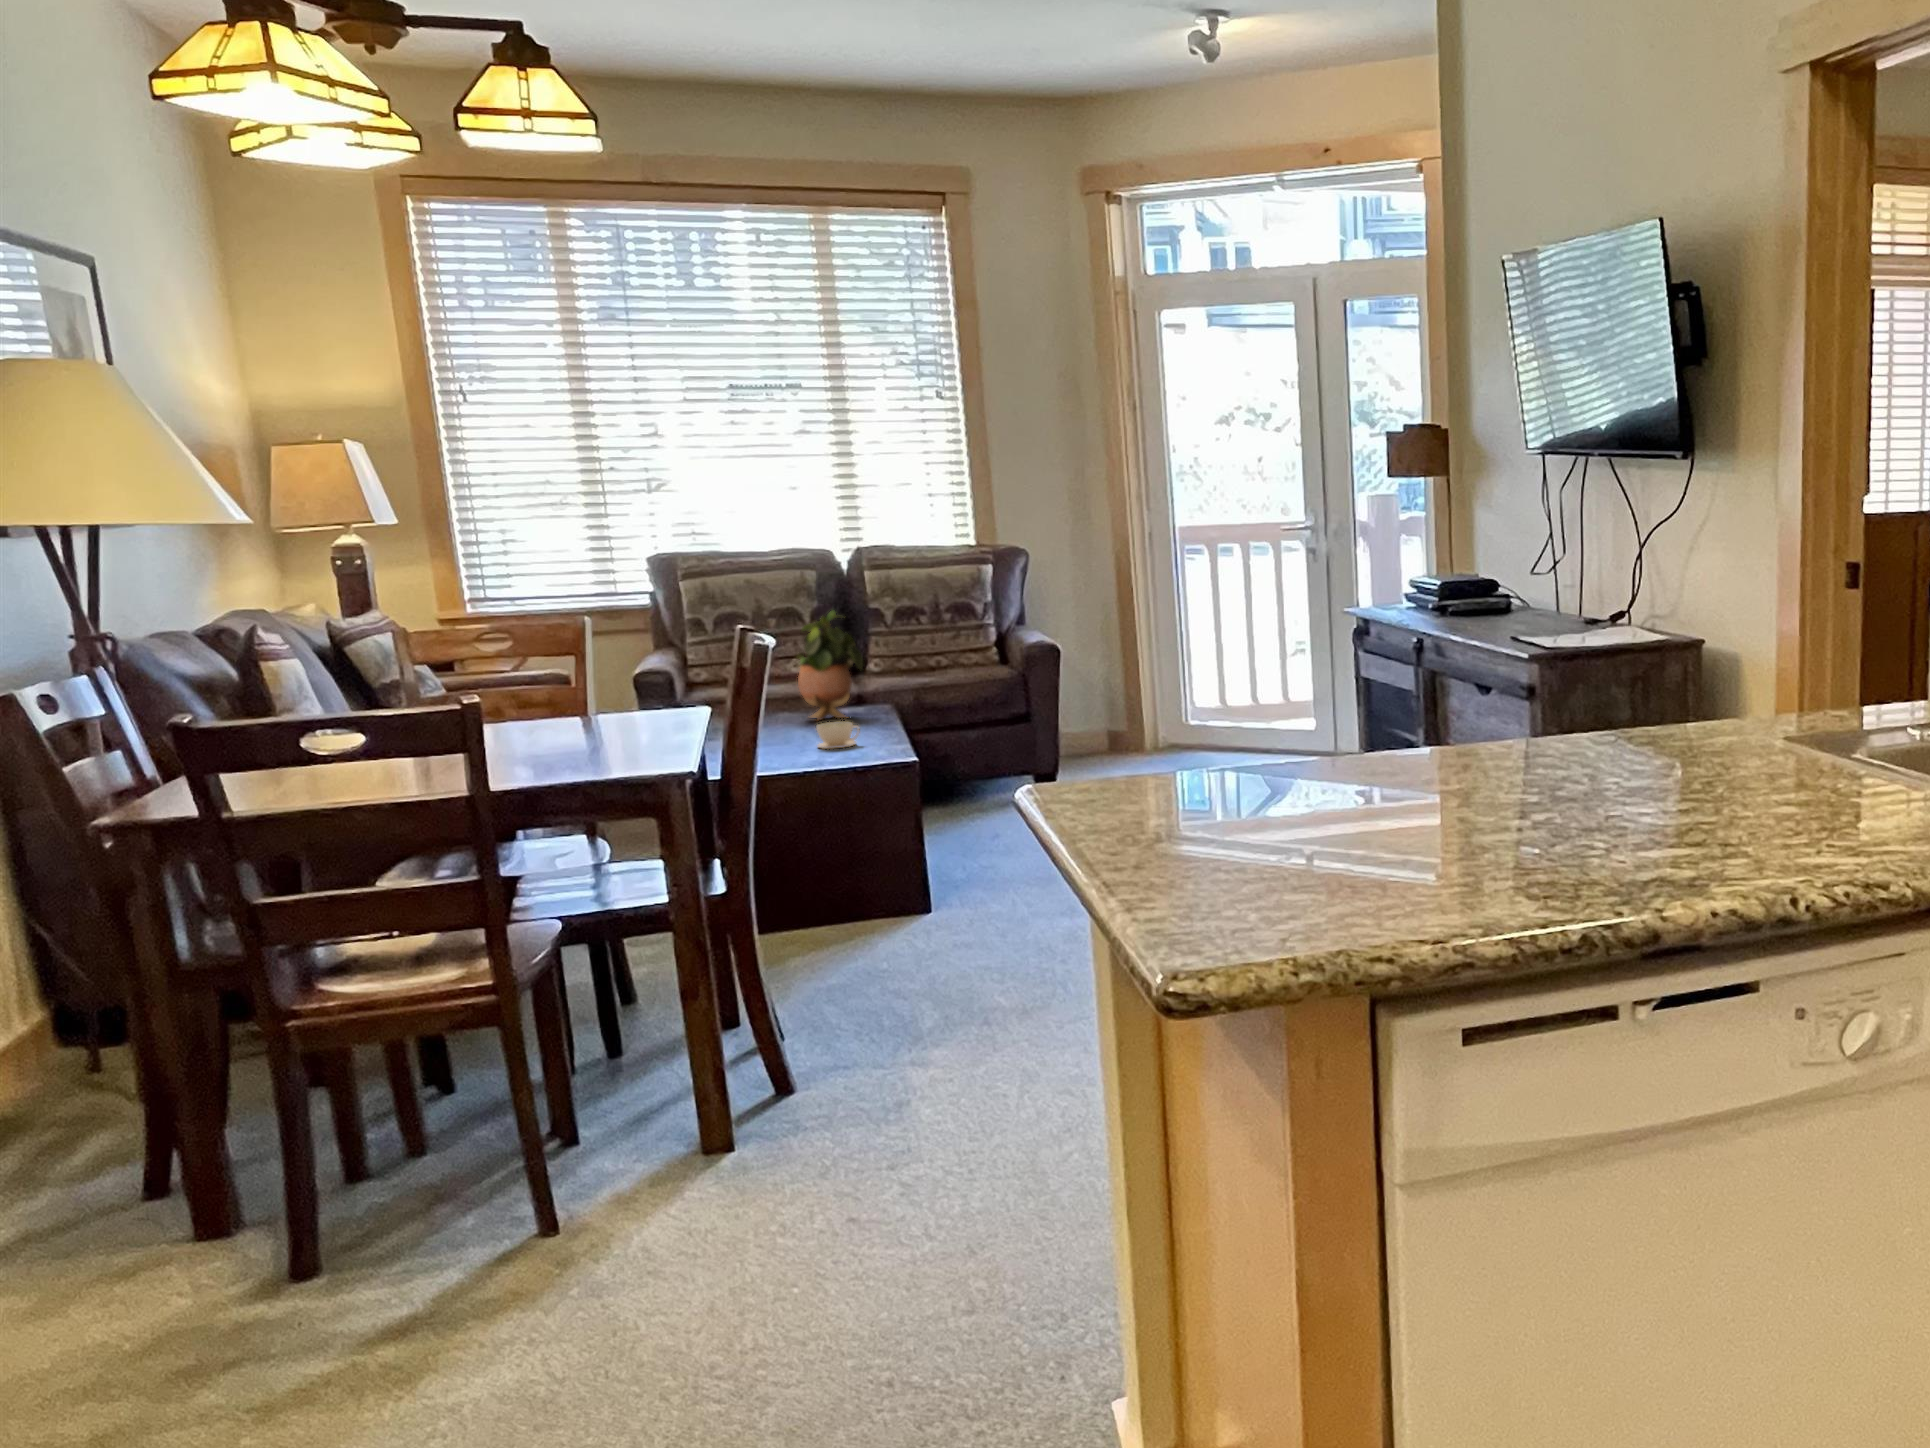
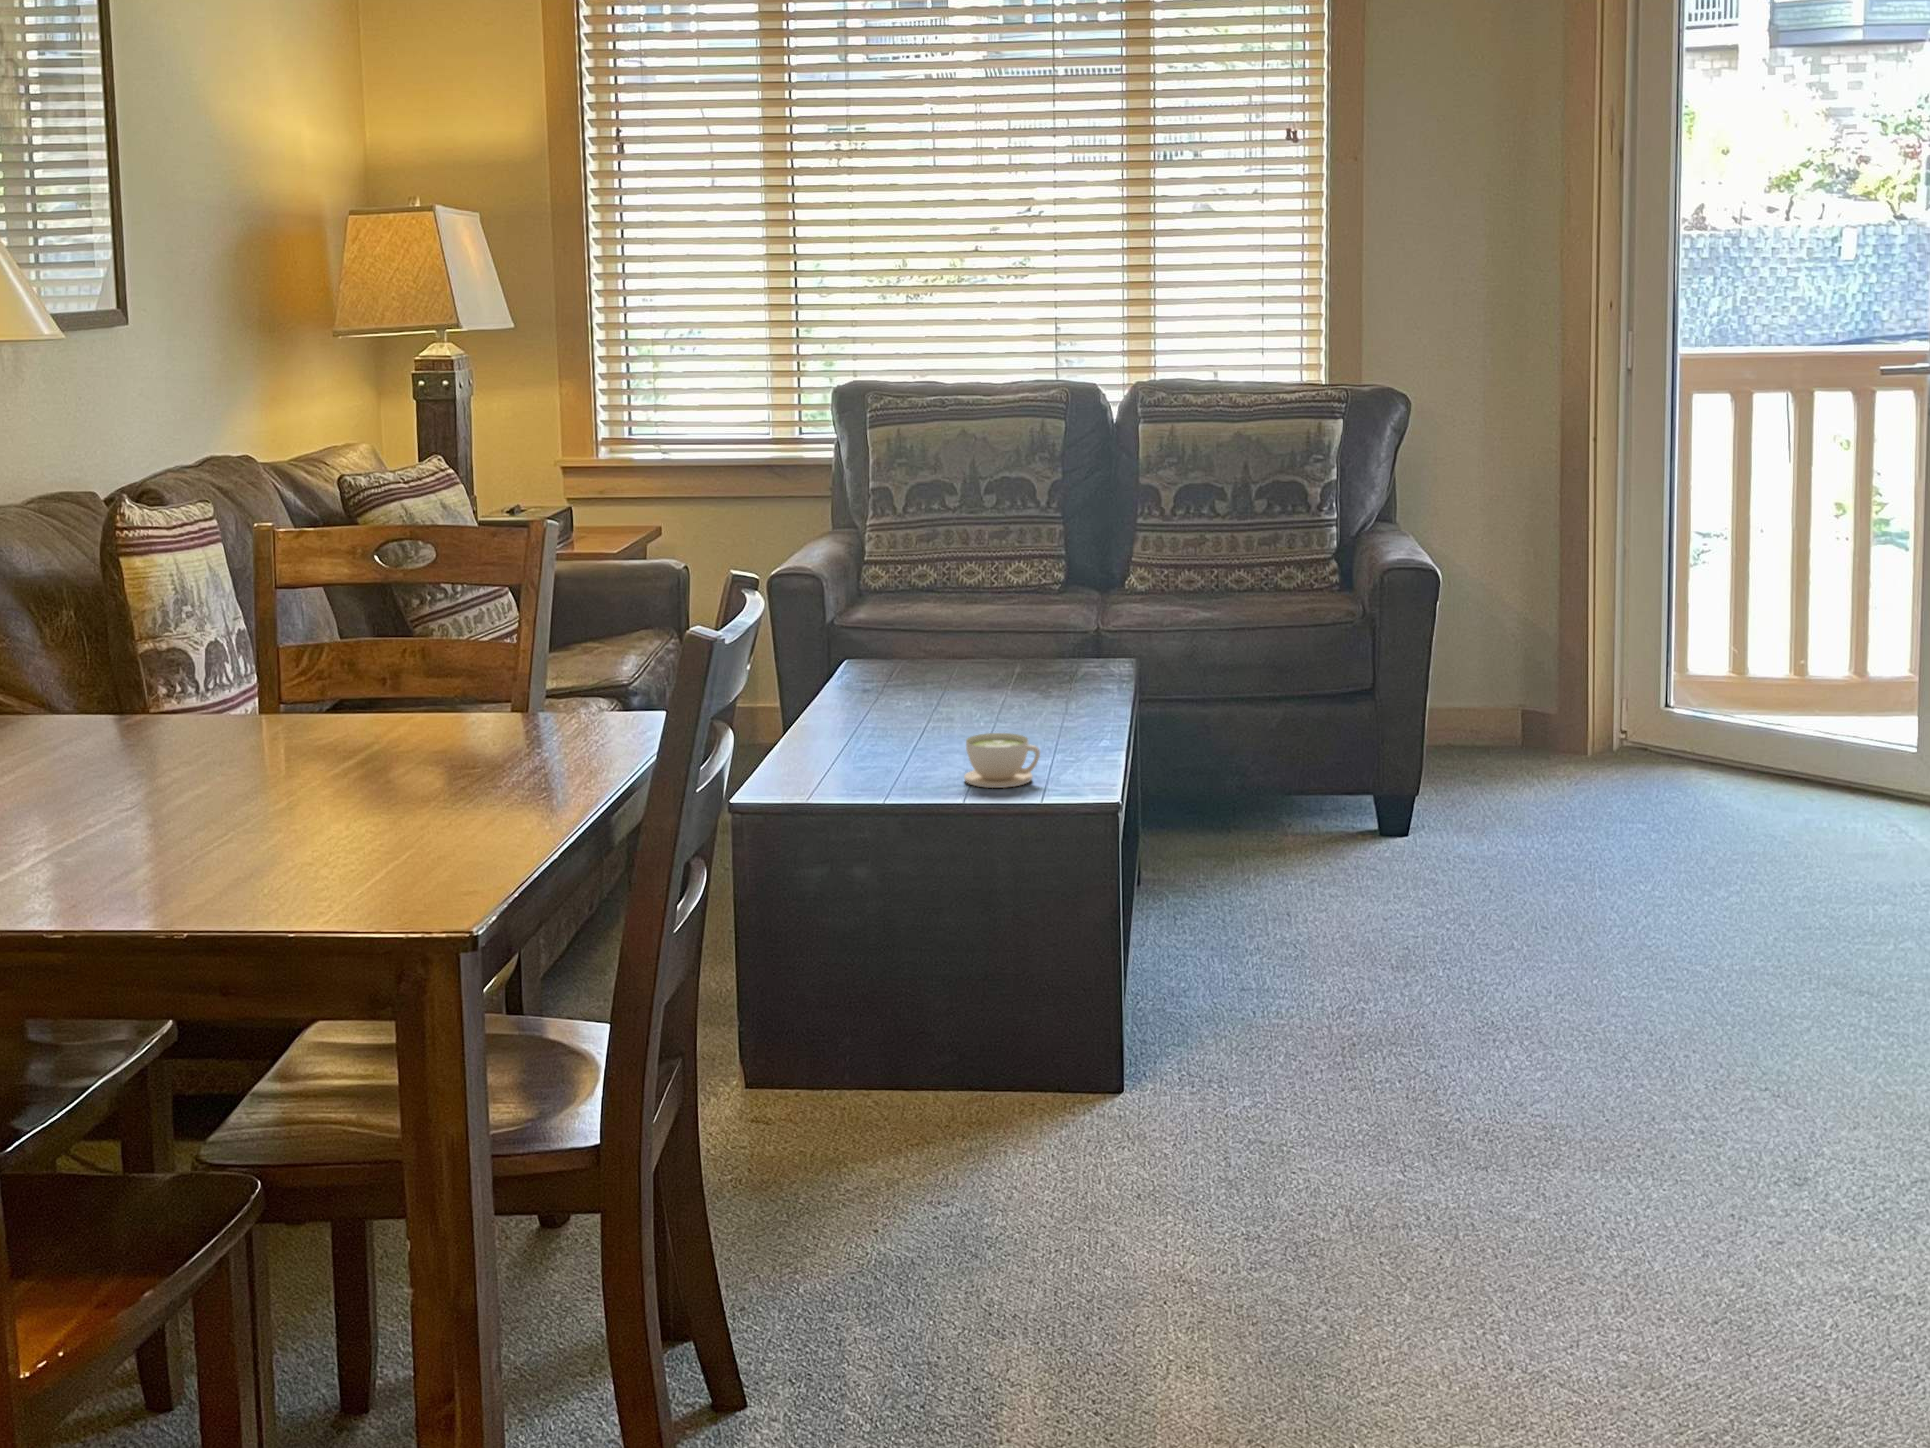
potted plant: present [797,611,863,721] -> none [984,505,1091,698]

